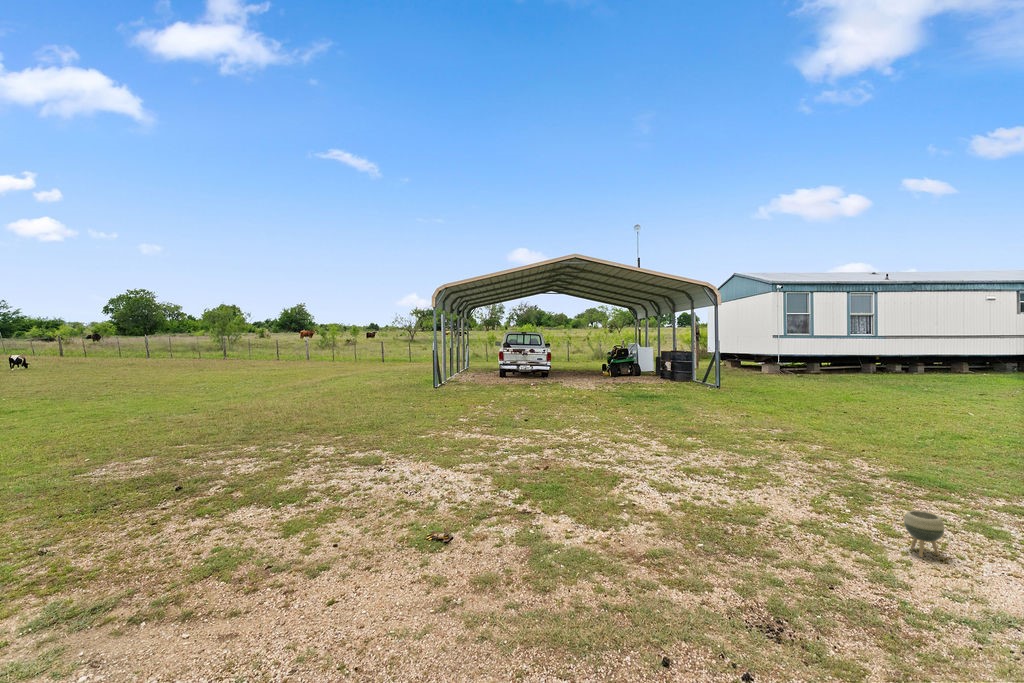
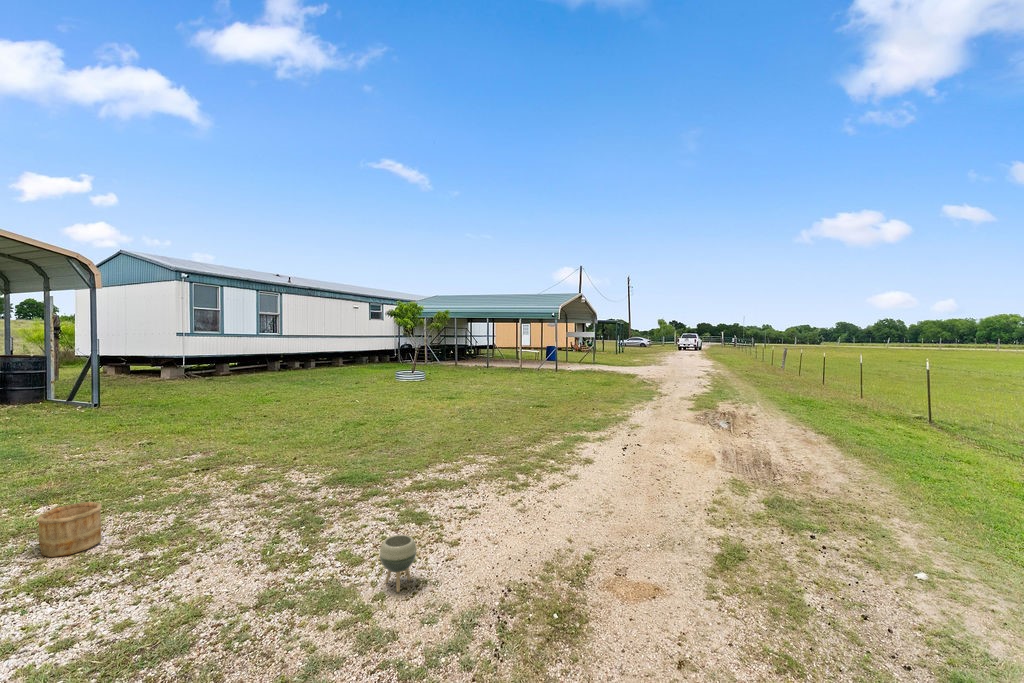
wooden bucket: none [685,438,716,465] -> present [36,502,102,557]

